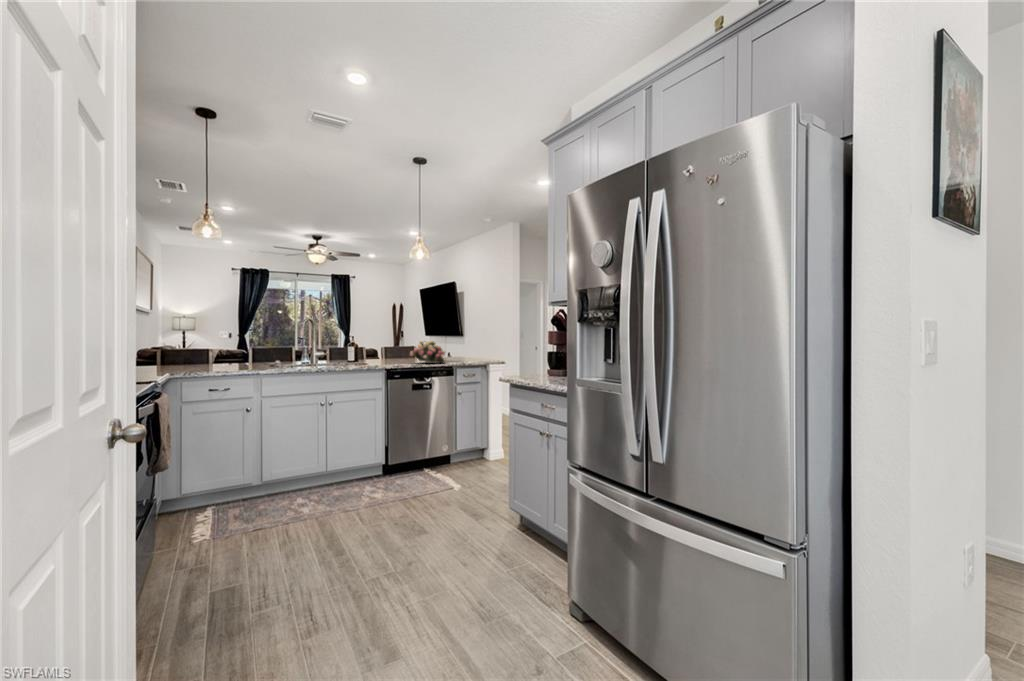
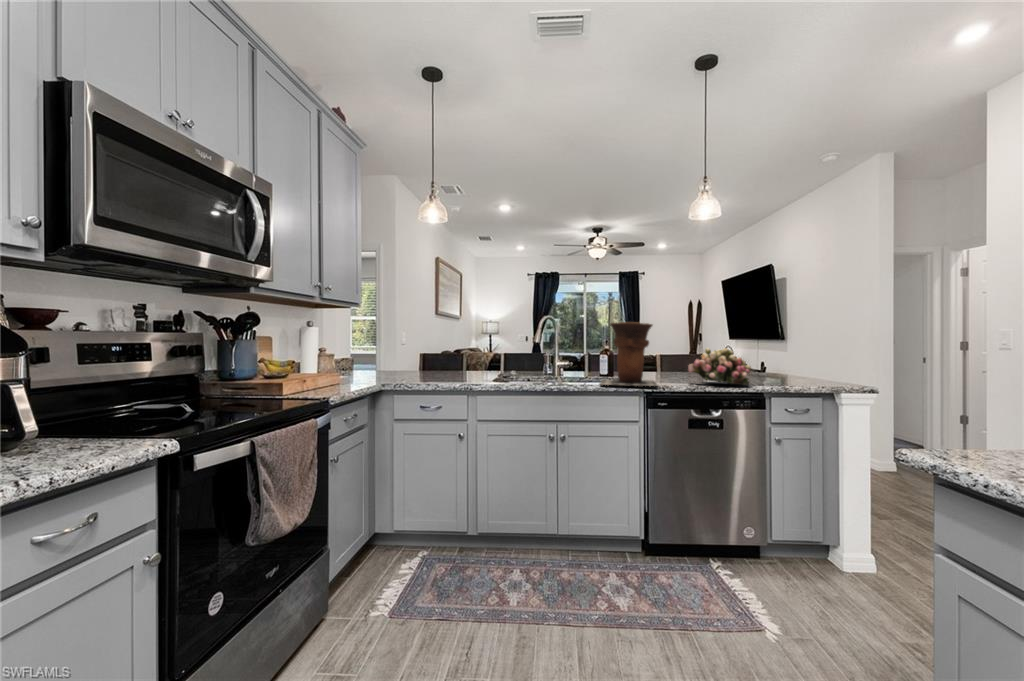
vase: none [354,324,396,365] -> present [601,322,657,386]

